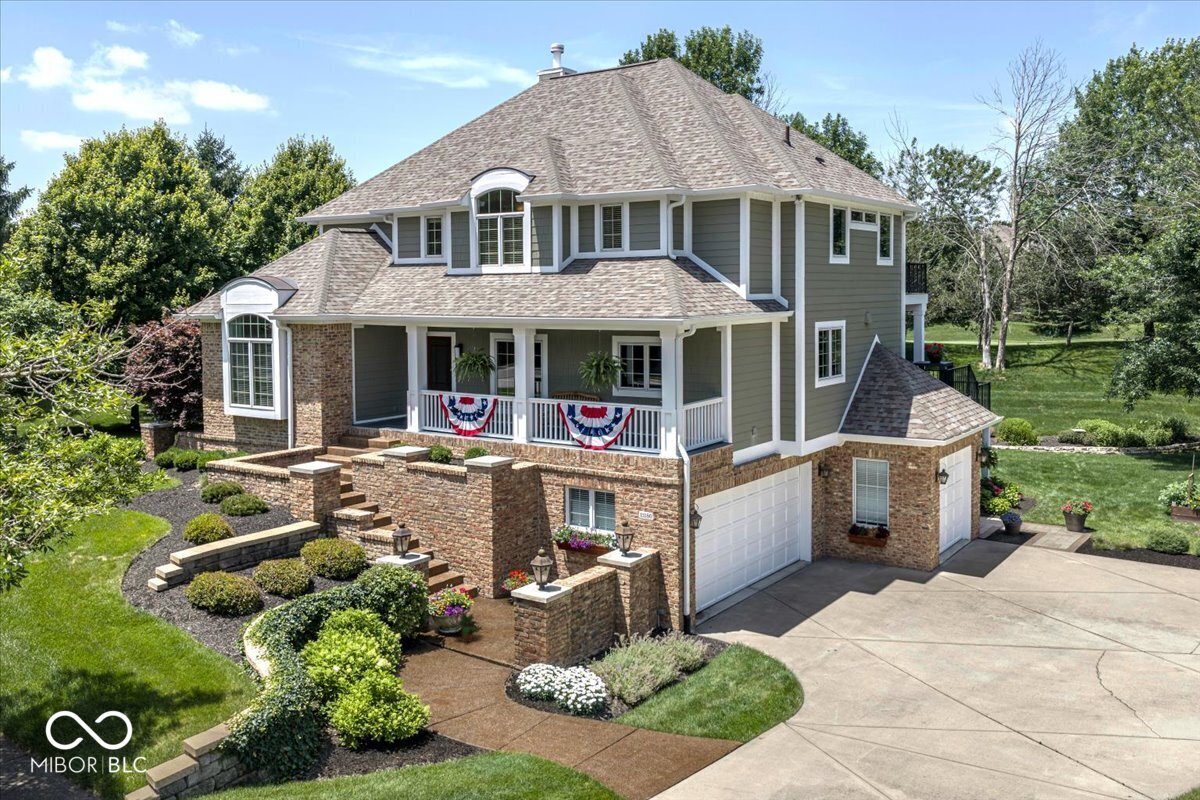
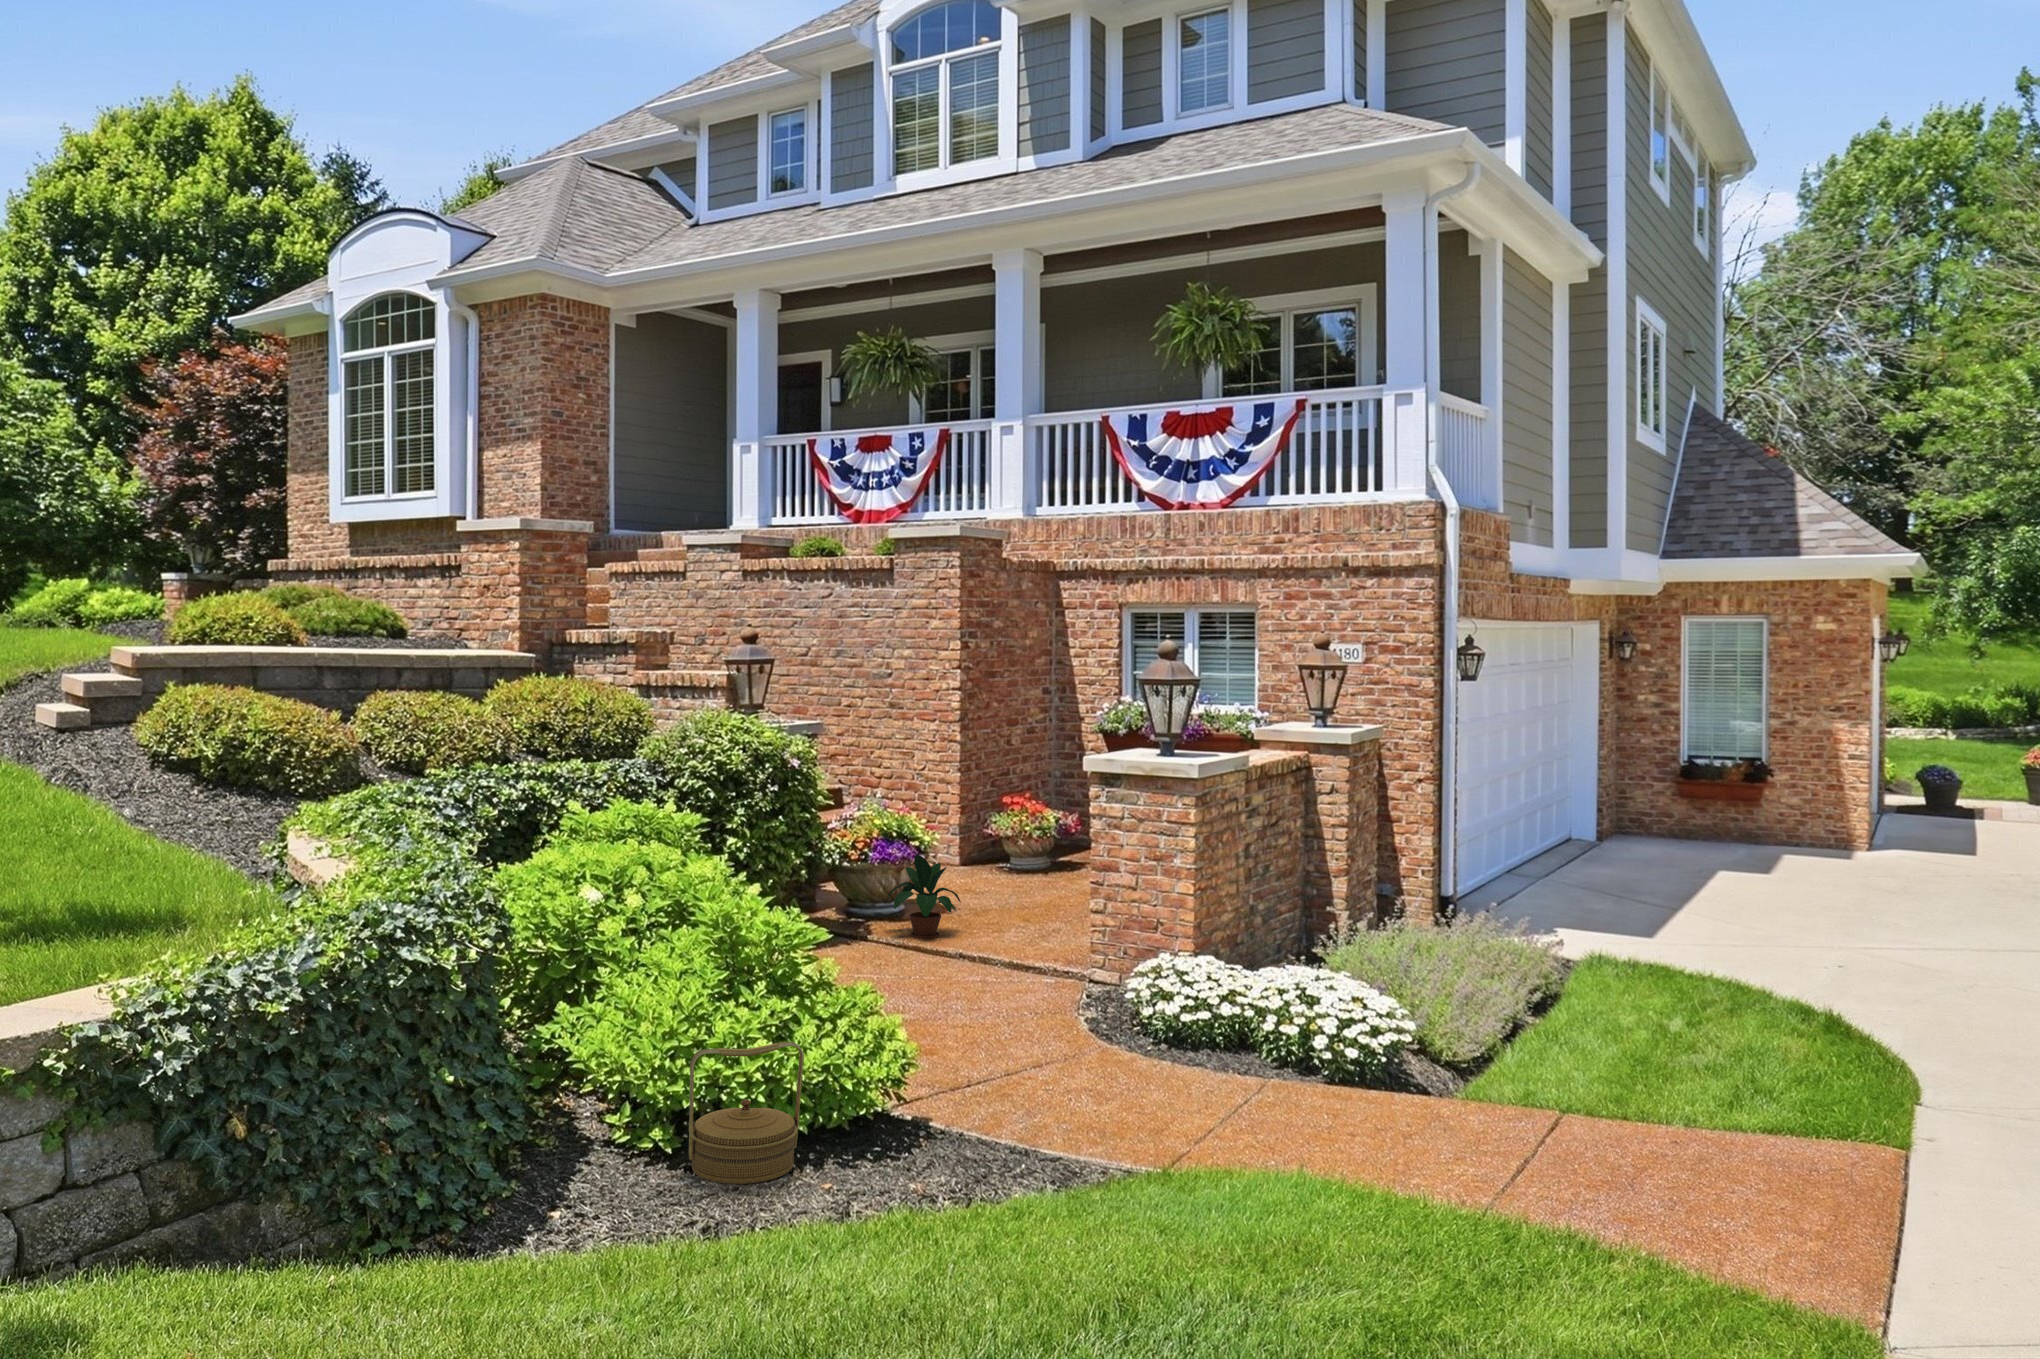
woven basket: none [351,724,385,764] -> present [689,1042,804,1184]

